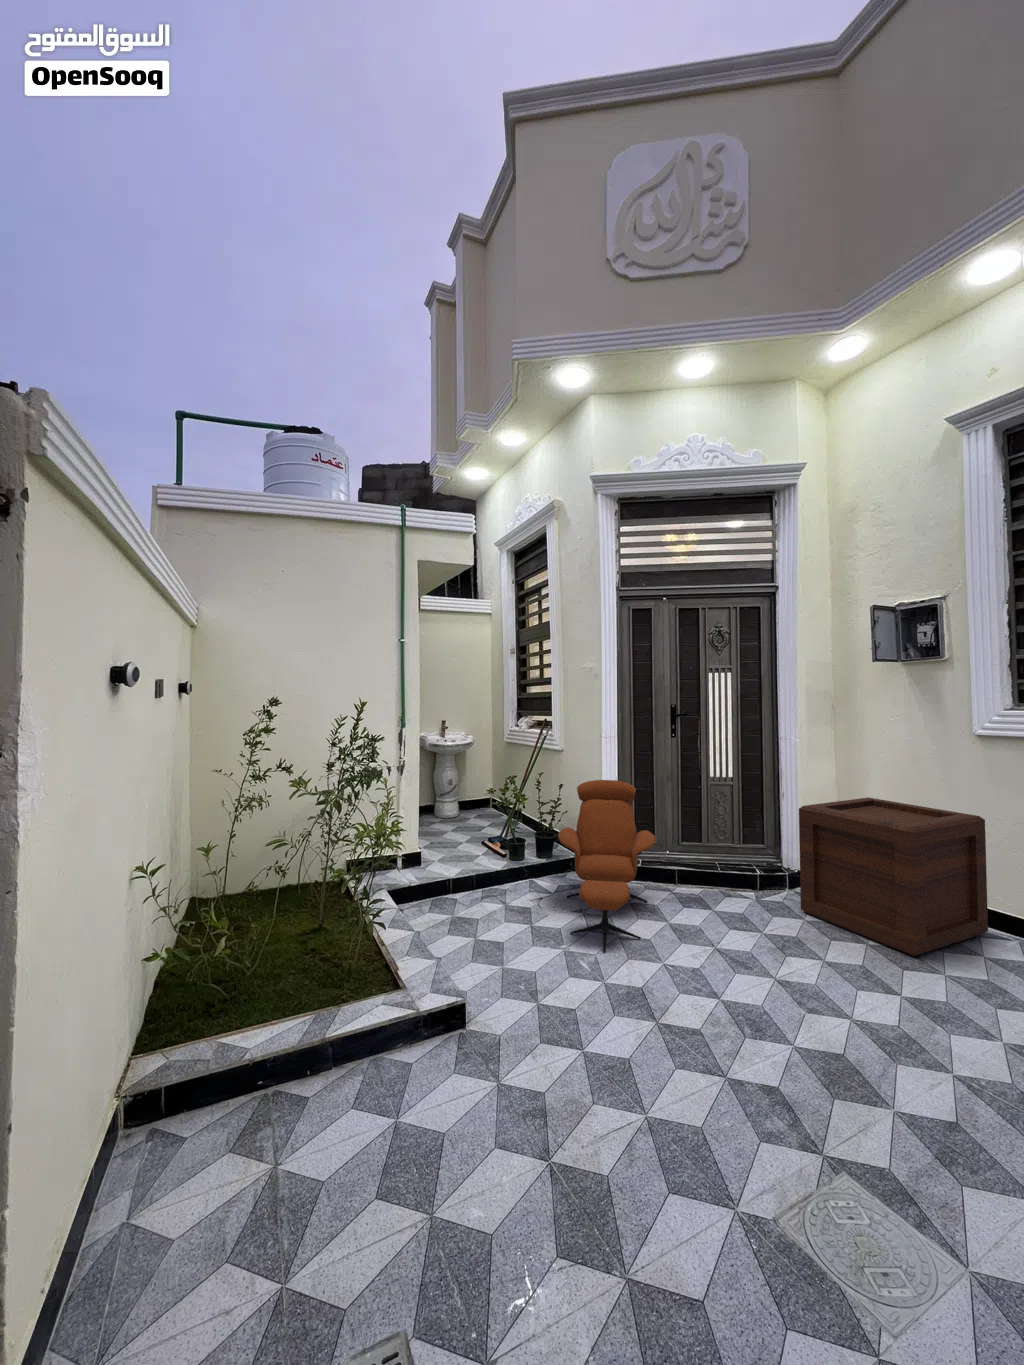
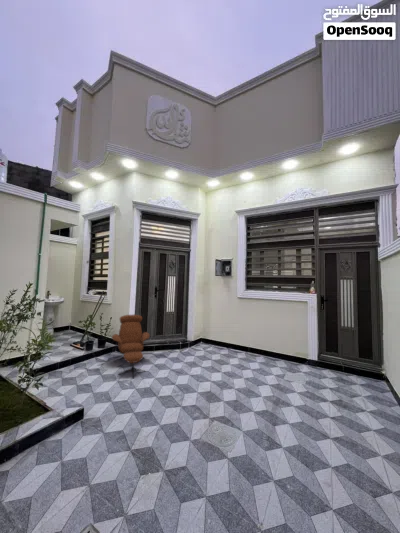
wooden crate: present [799,798,988,956] -> none [193,316,238,361]

